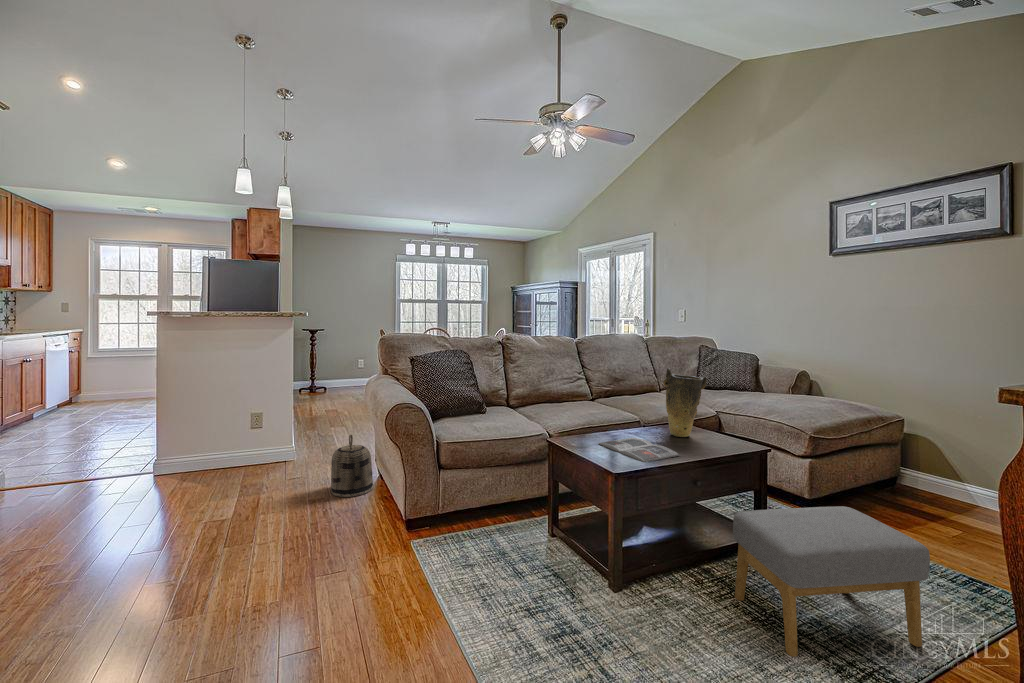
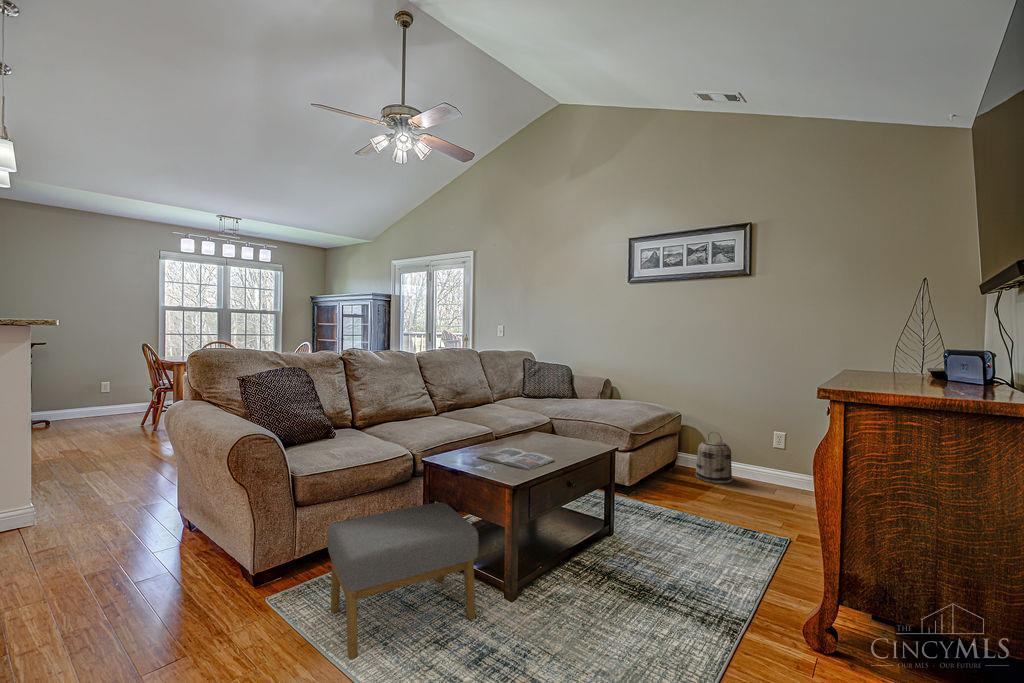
vase: present [663,368,707,437] -> none [527,379,563,443]
basket: present [331,435,374,497] -> present [696,432,732,483]
footstool: present [733,506,930,657] -> present [327,502,479,660]

